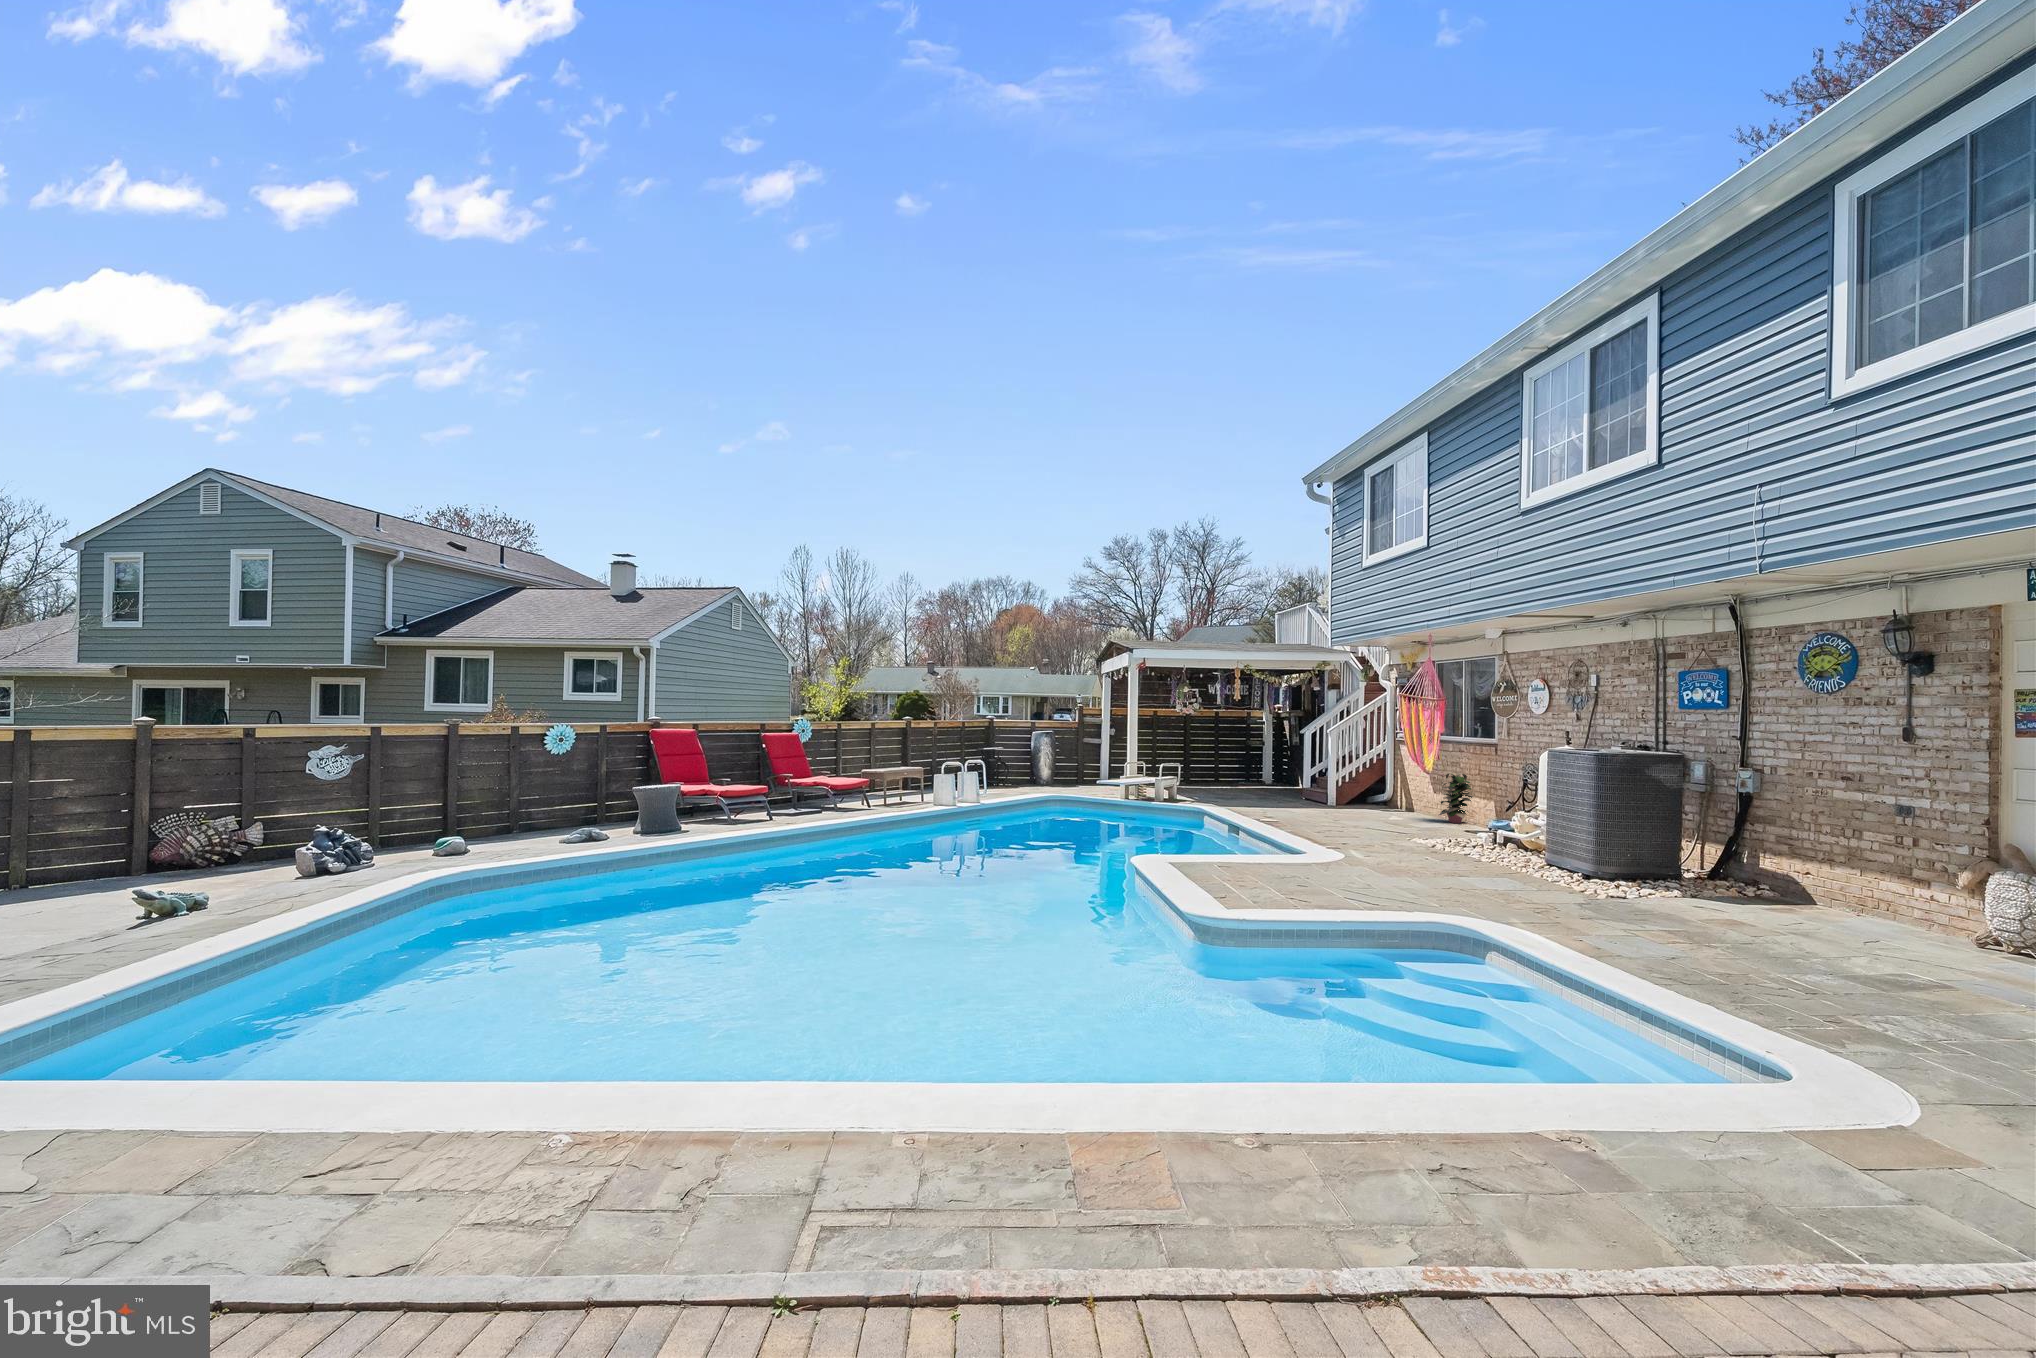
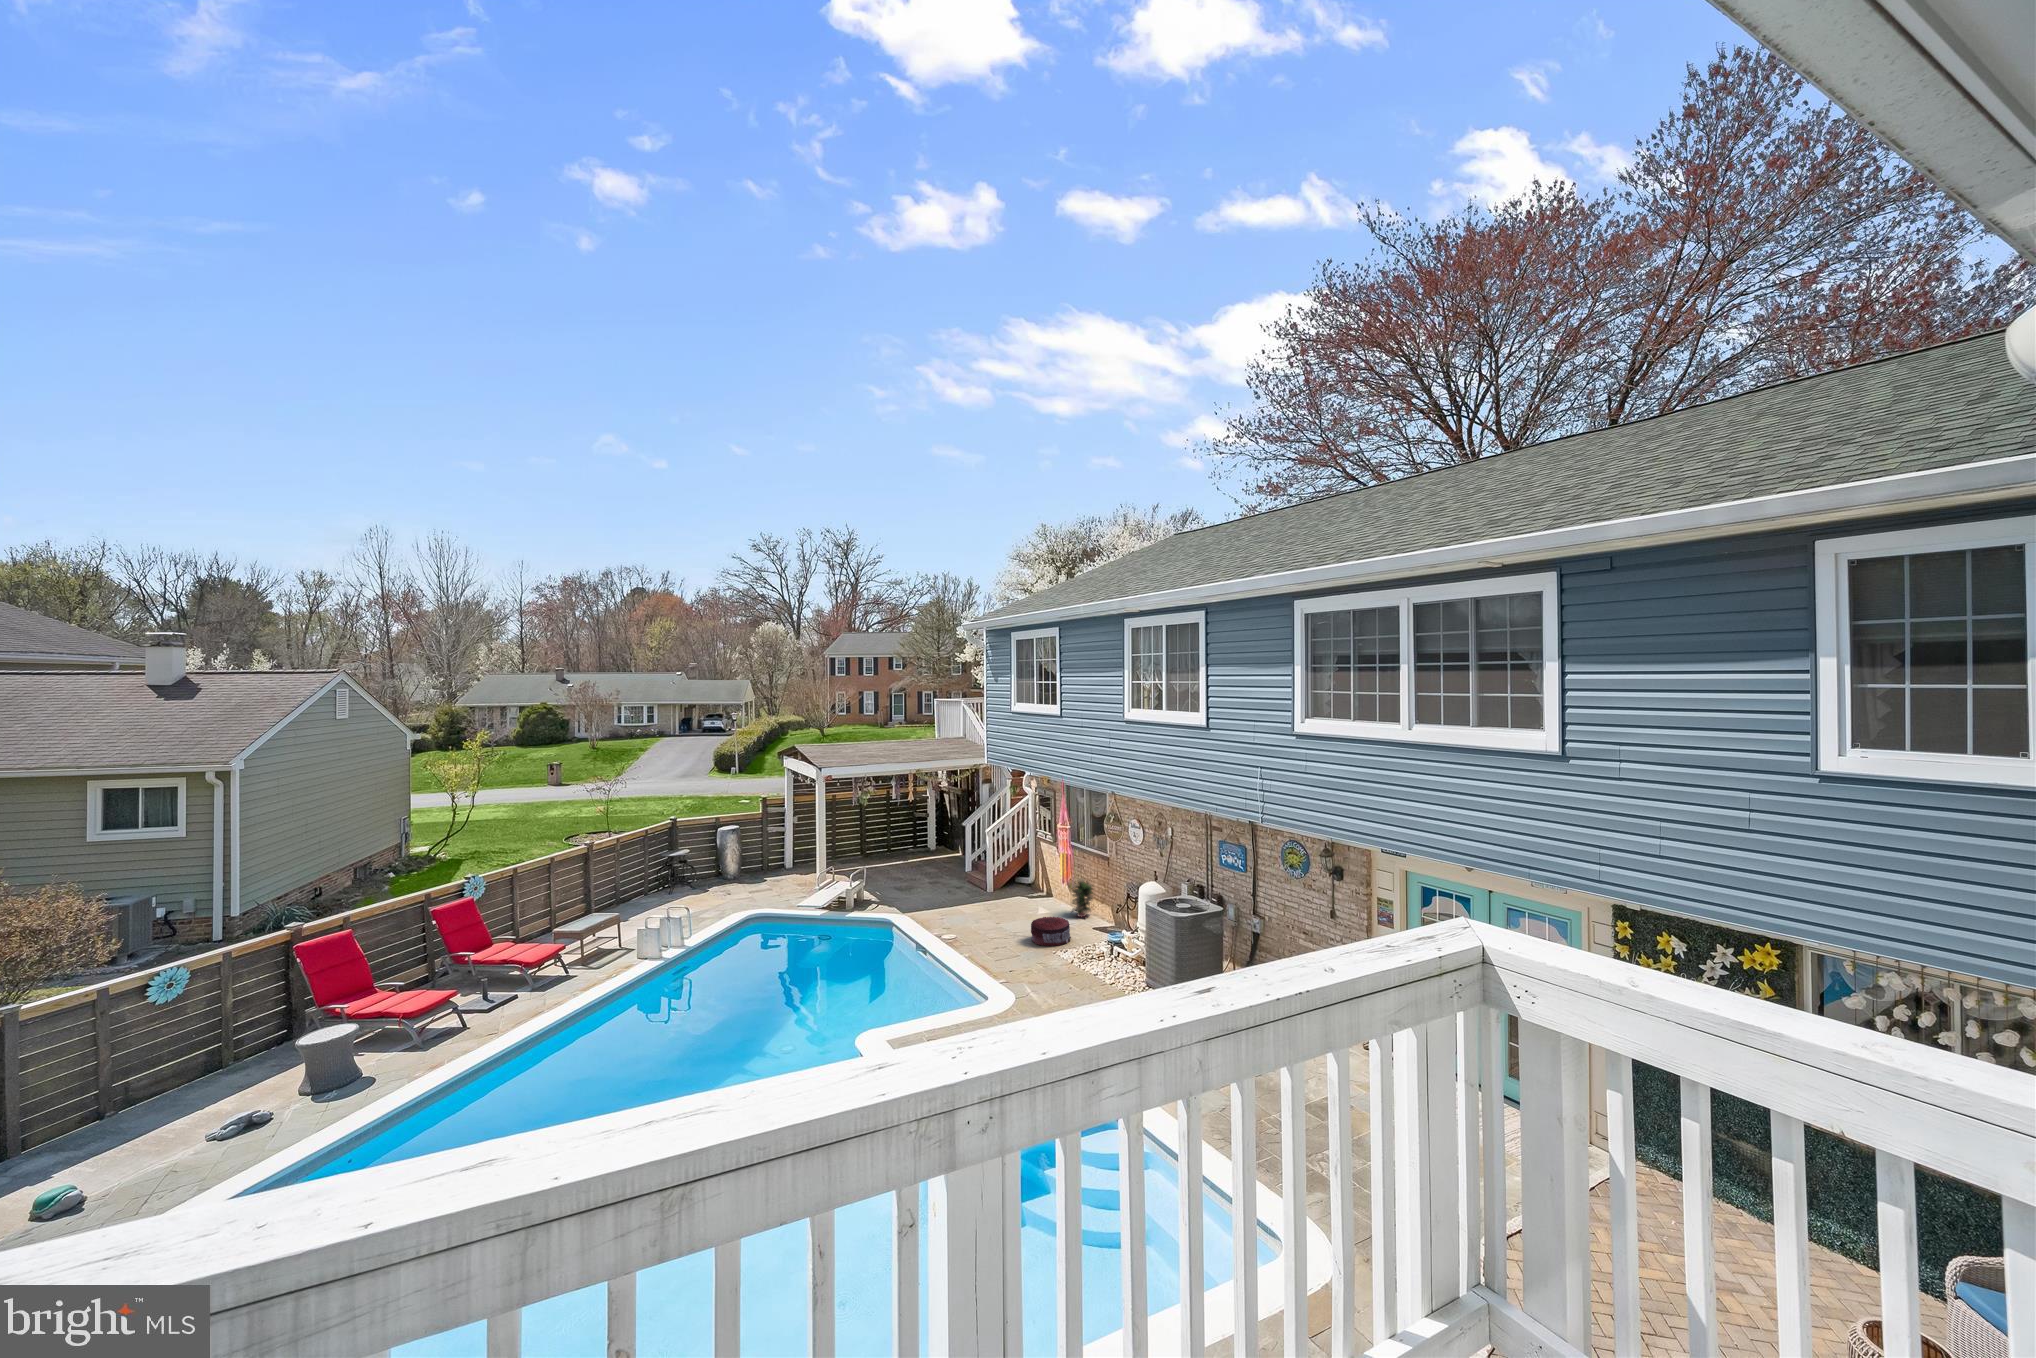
pouf: none [1379,803,1437,835] -> present [1031,917,1071,946]

